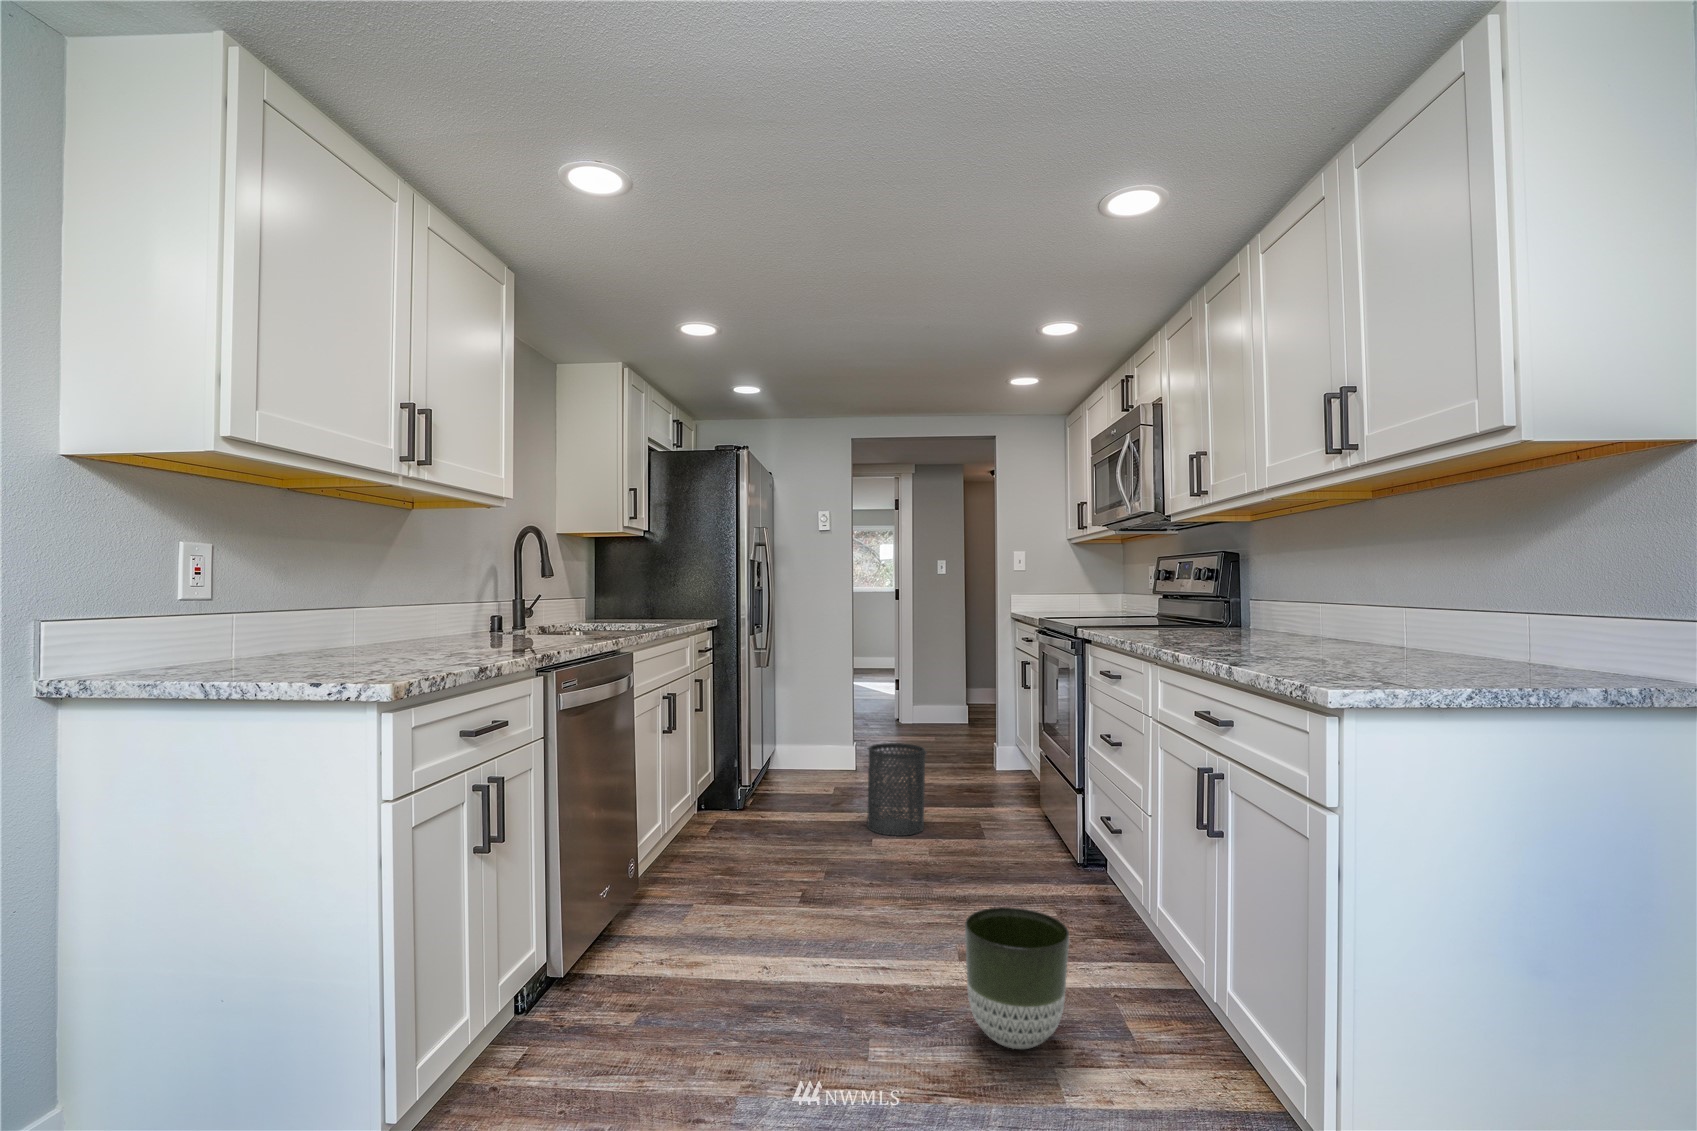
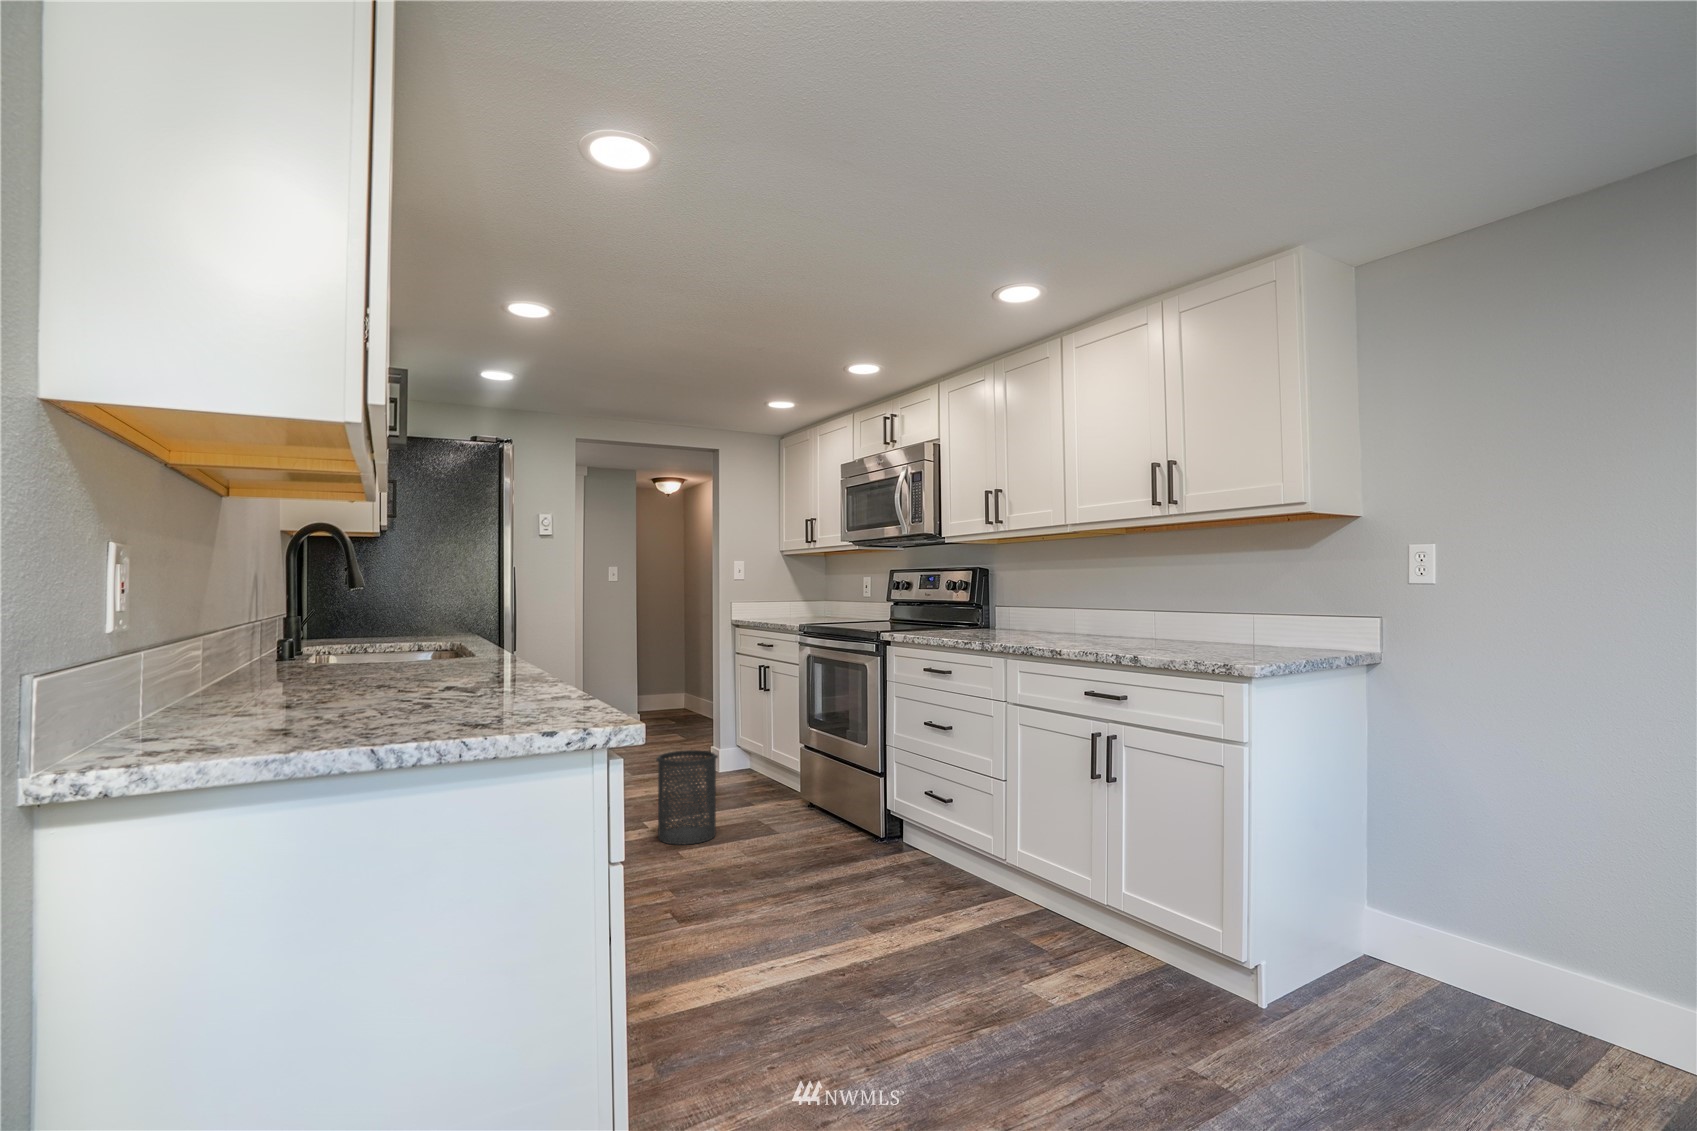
planter: present [965,907,1069,1049] -> none [935,869,1025,989]

